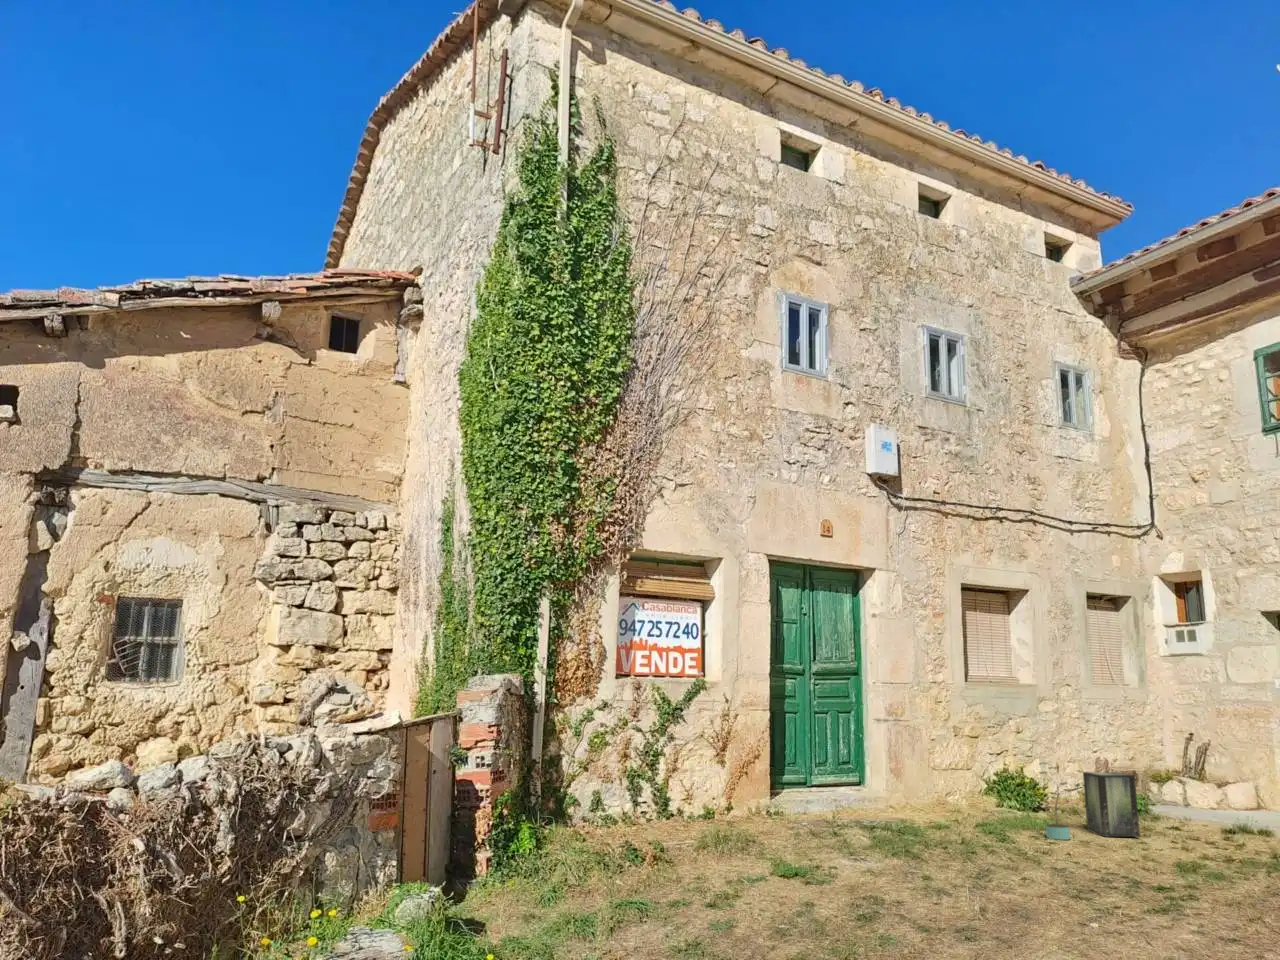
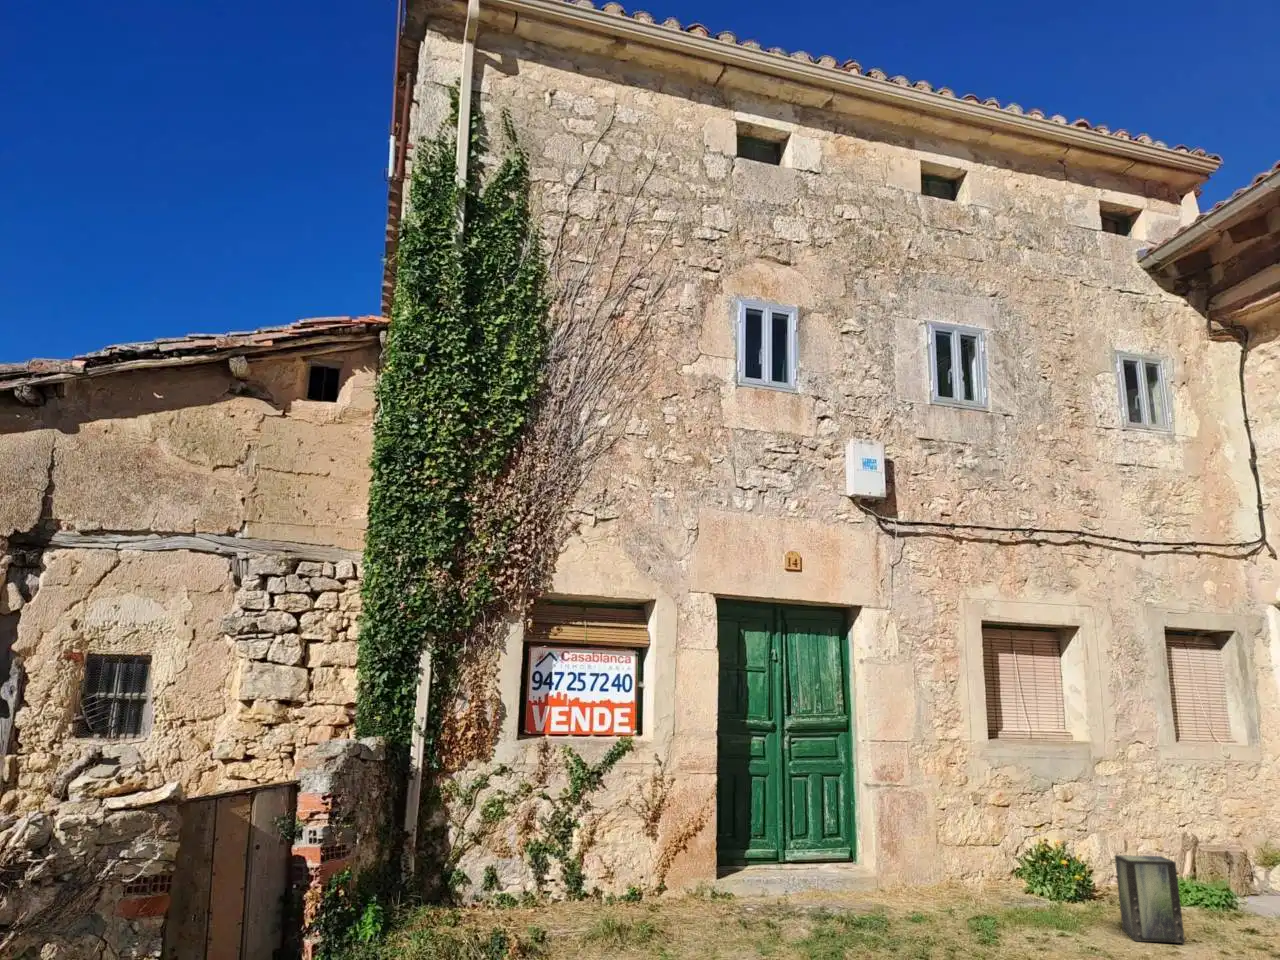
potted plant: present [1040,763,1081,840] -> none [1036,843,1096,944]

